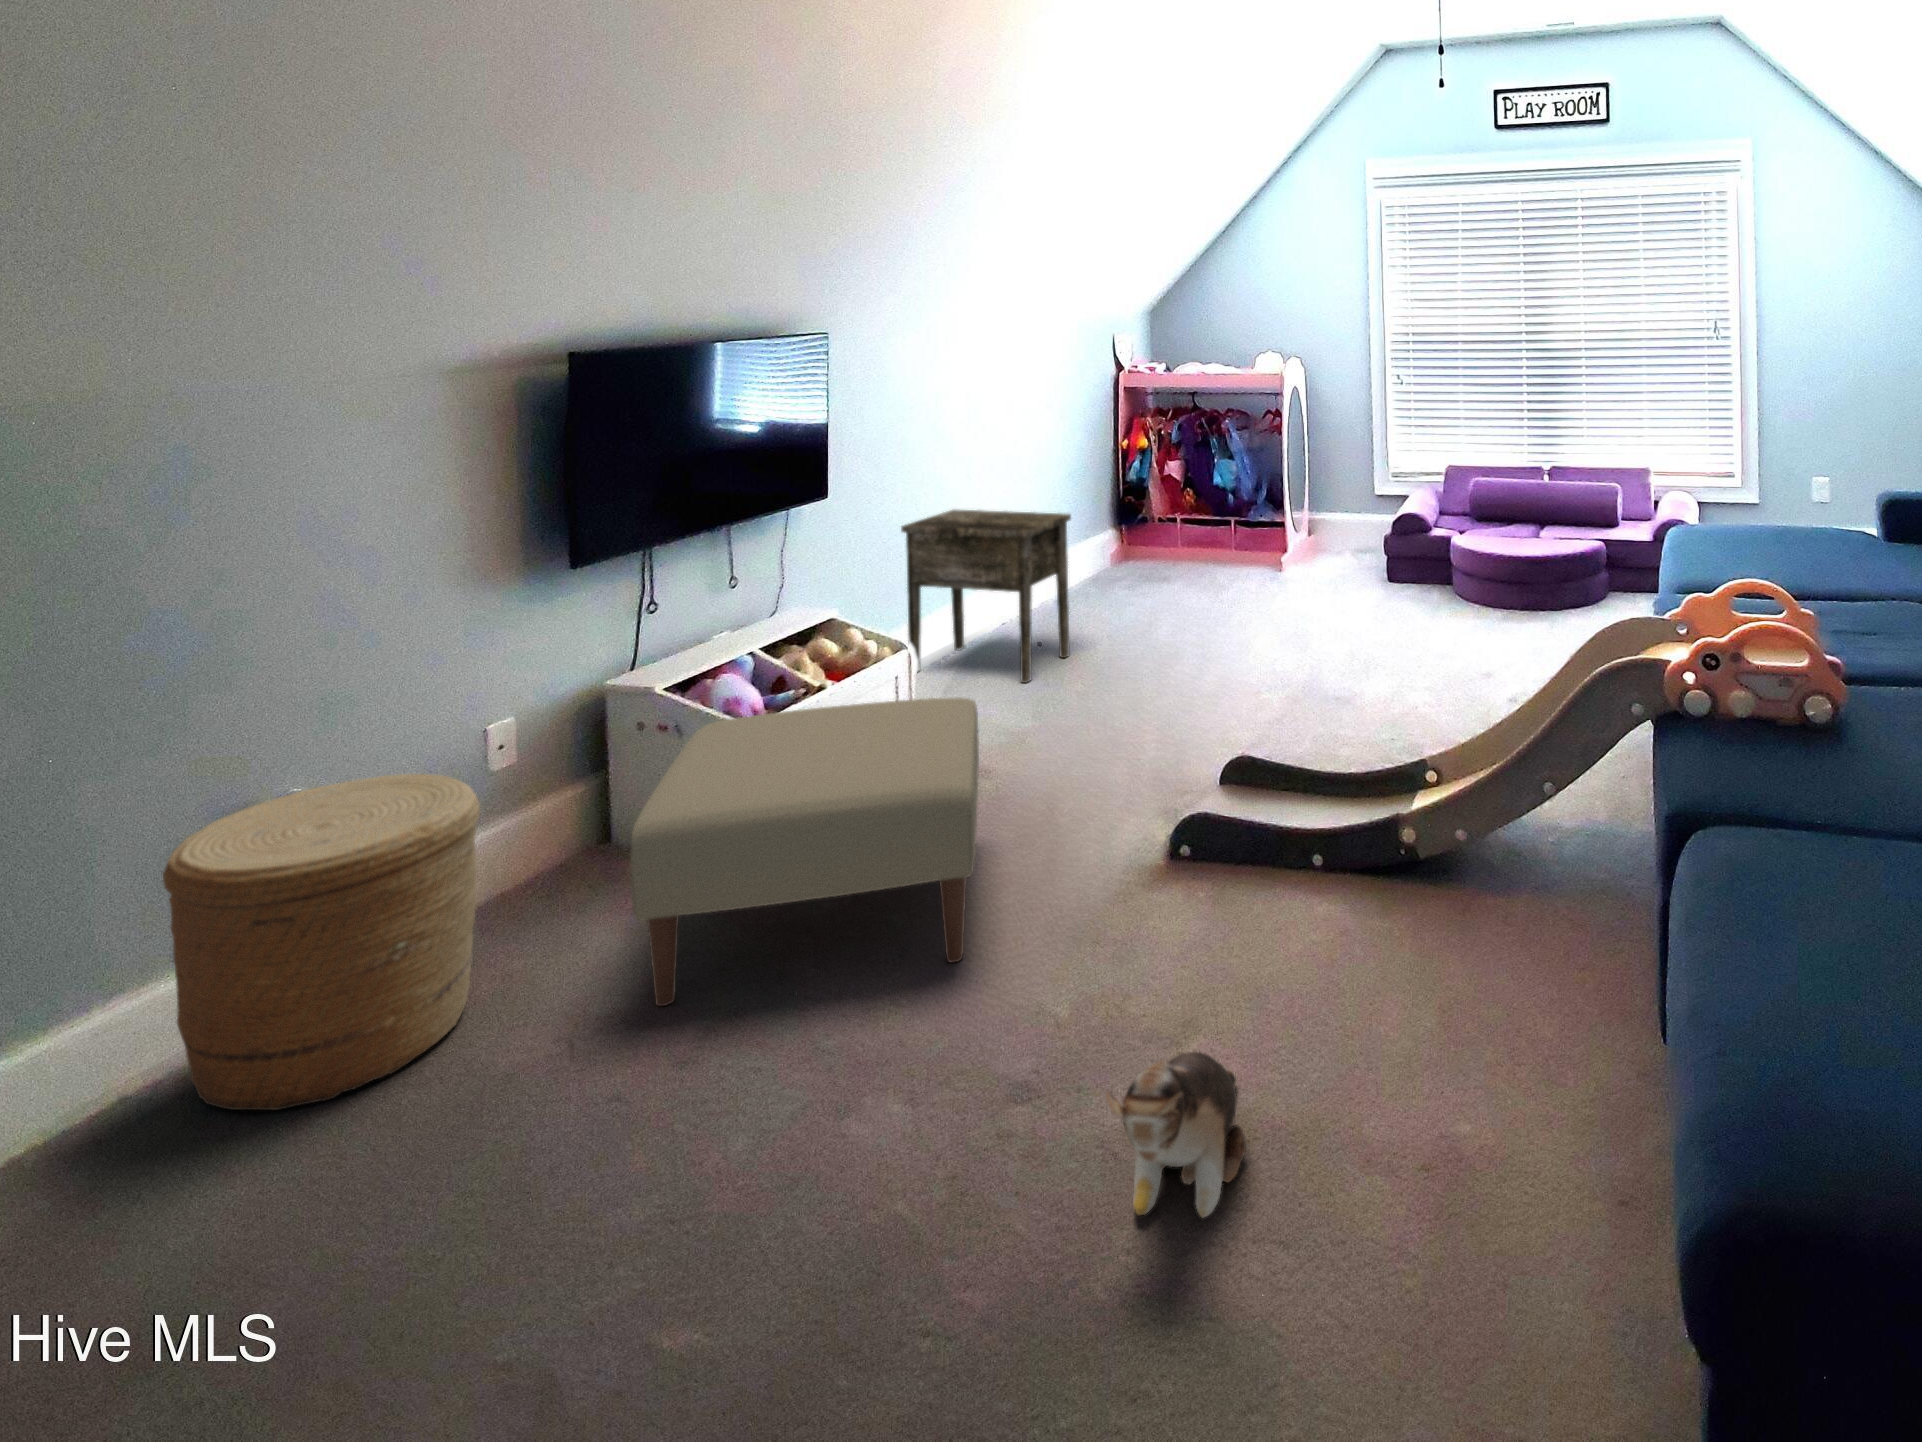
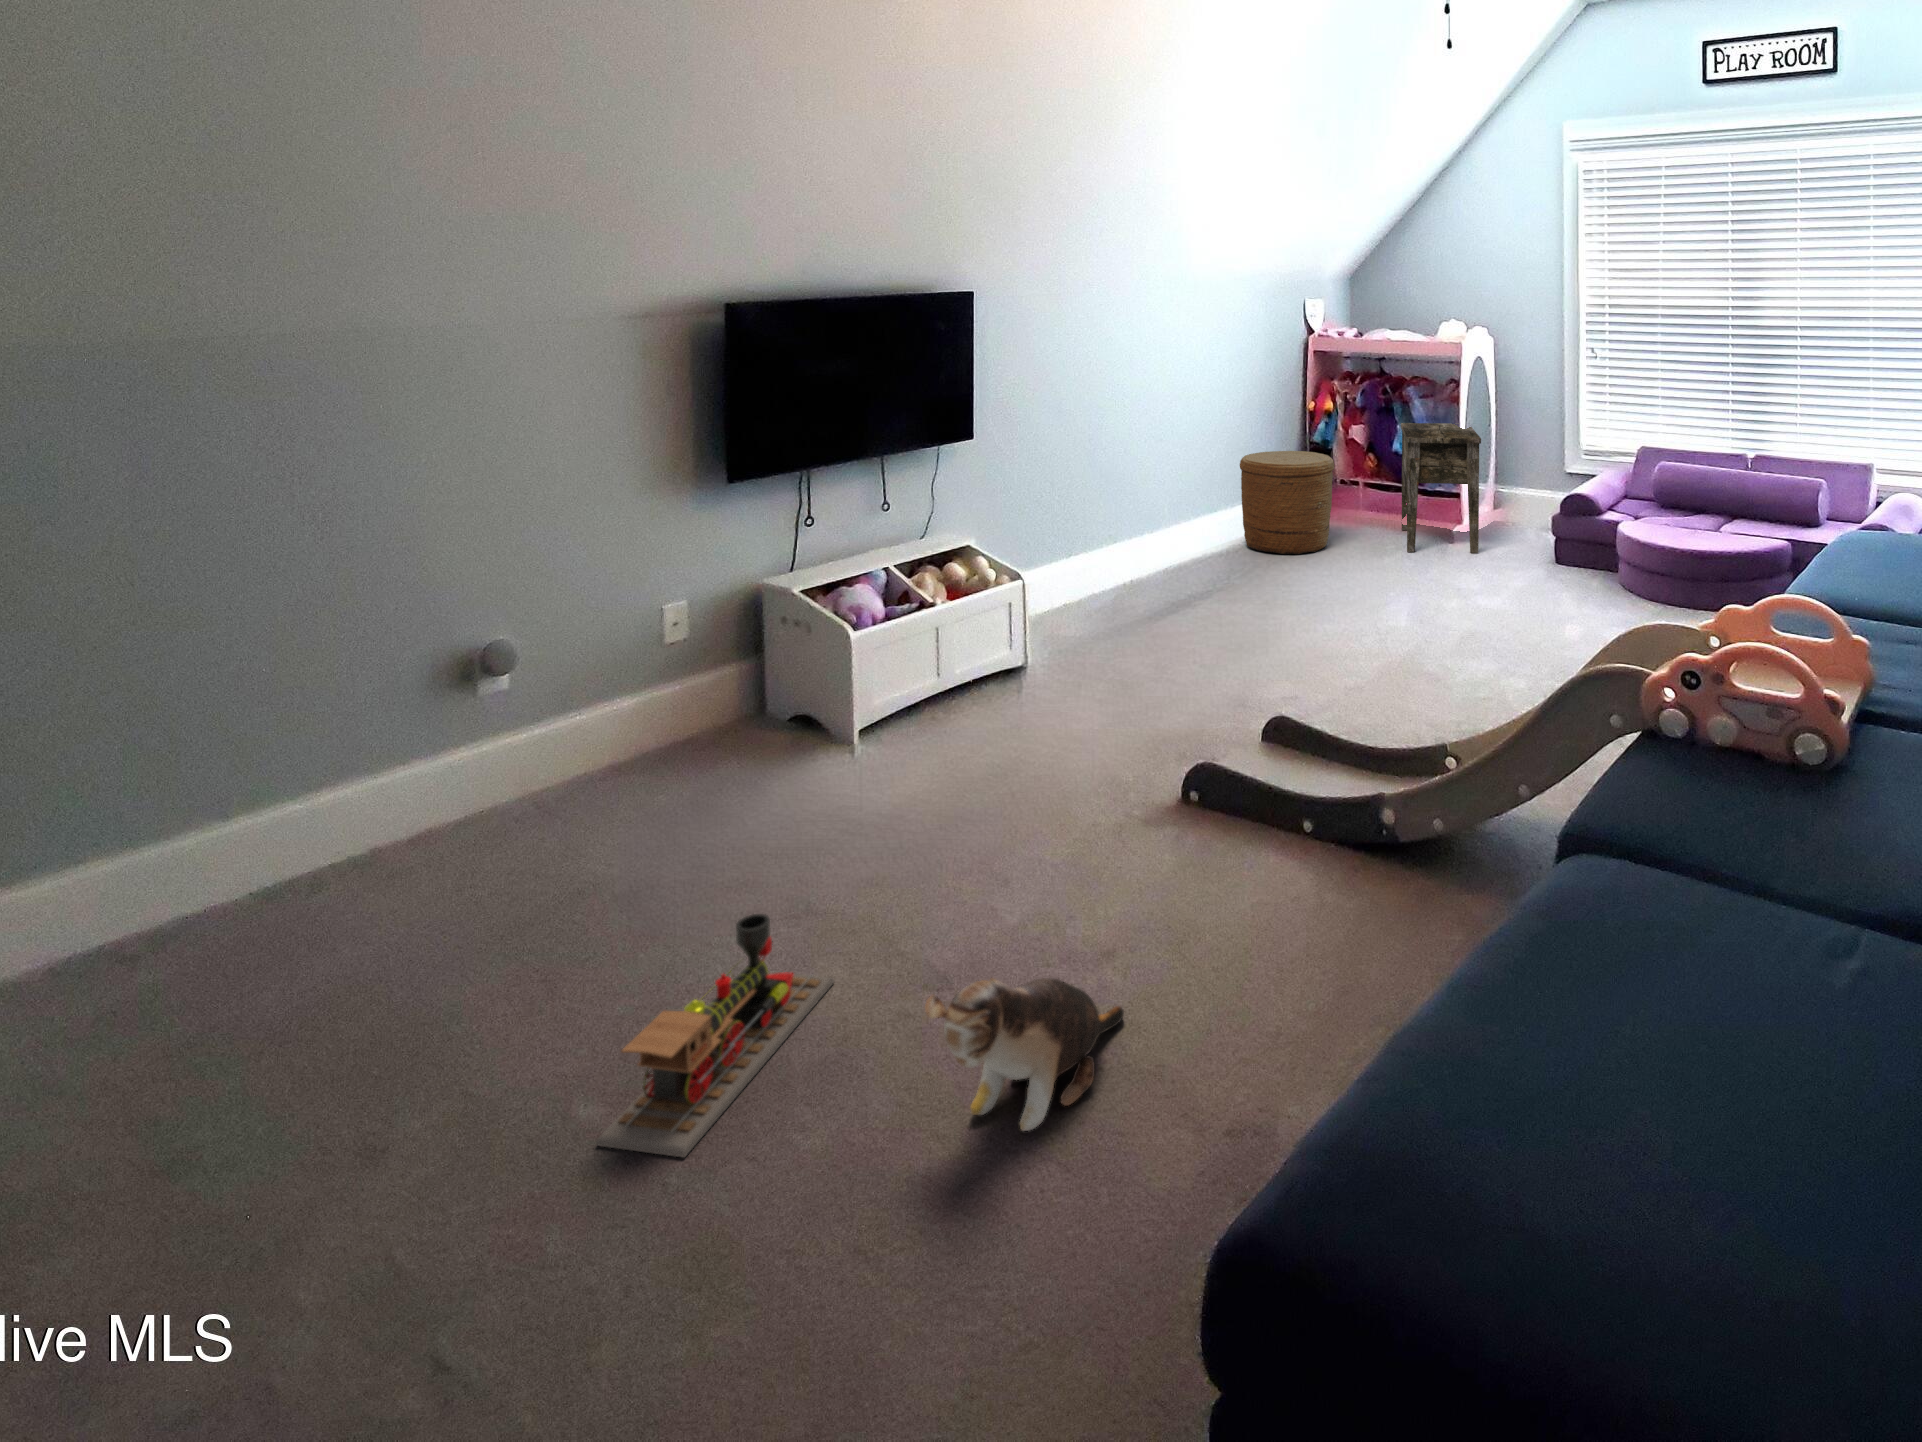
side table: present [901,510,1071,683] -> present [1401,423,1481,553]
ottoman: present [630,698,979,1006] -> none [695,623,1034,862]
woven basket: present [163,774,480,1110] -> present [1240,451,1334,554]
toy train: none [704,1052,892,1367] -> present [596,914,834,1158]

